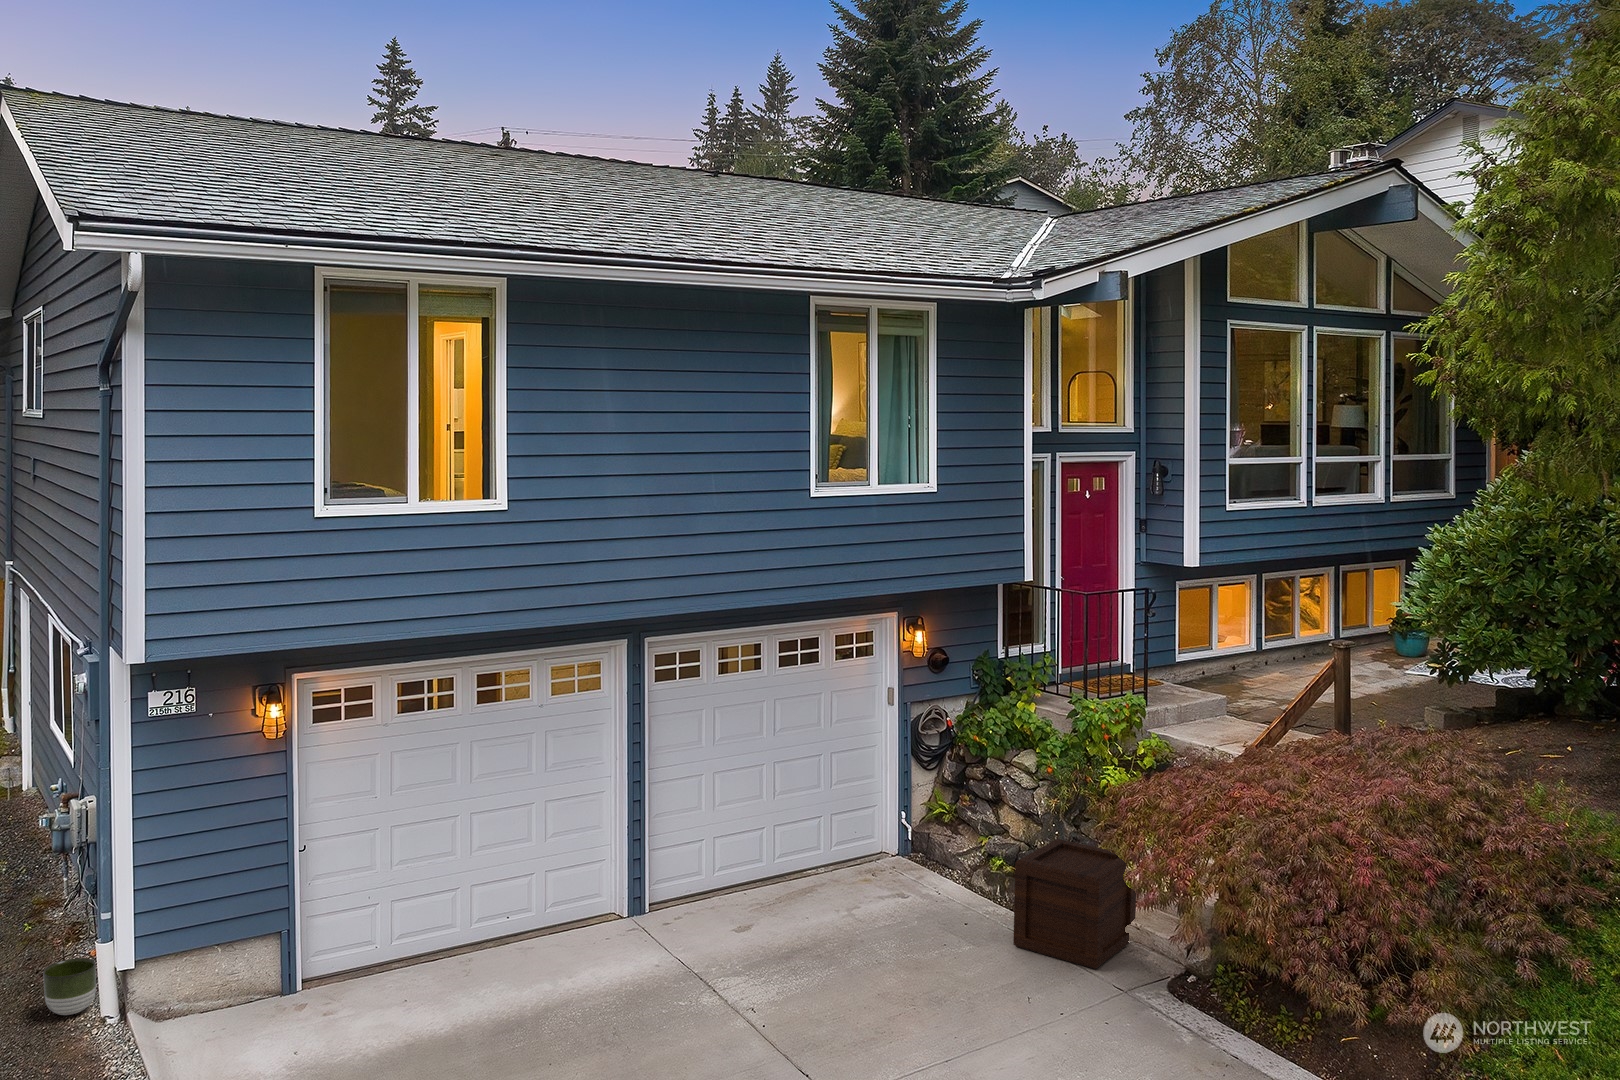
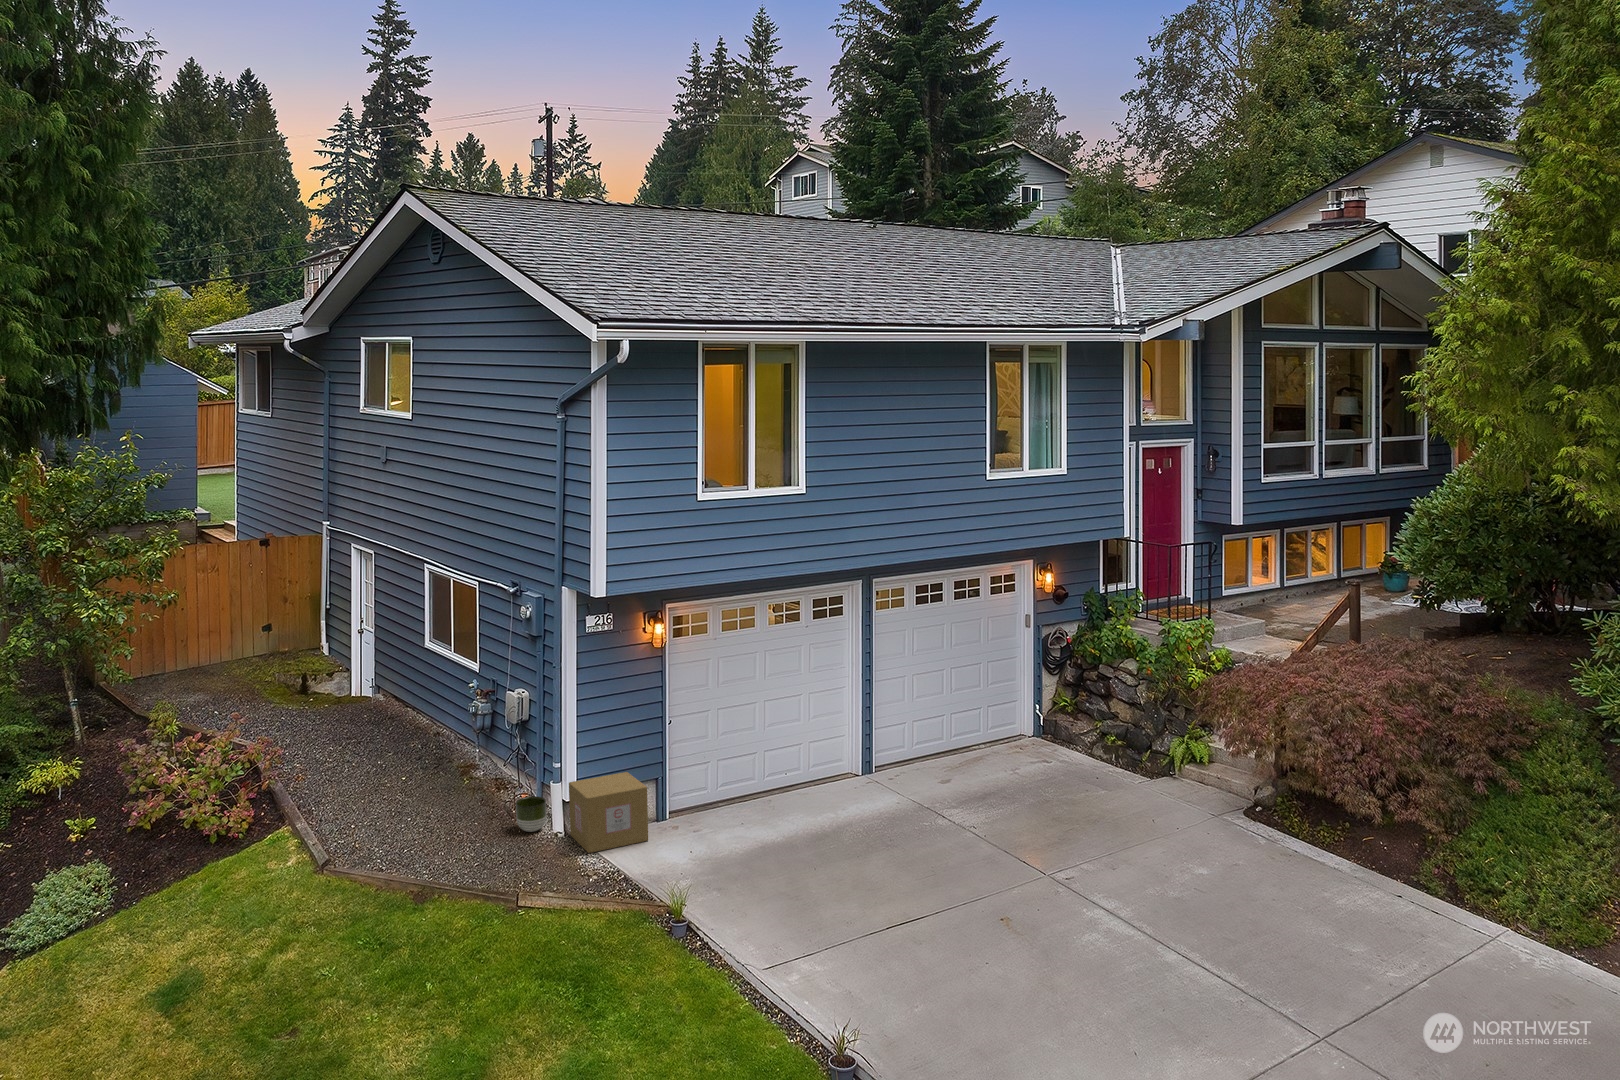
wooden crate: present [1013,839,1136,969] -> none [1132,718,1215,802]
cardboard box: none [120,922,239,1056] -> present [569,772,648,853]

